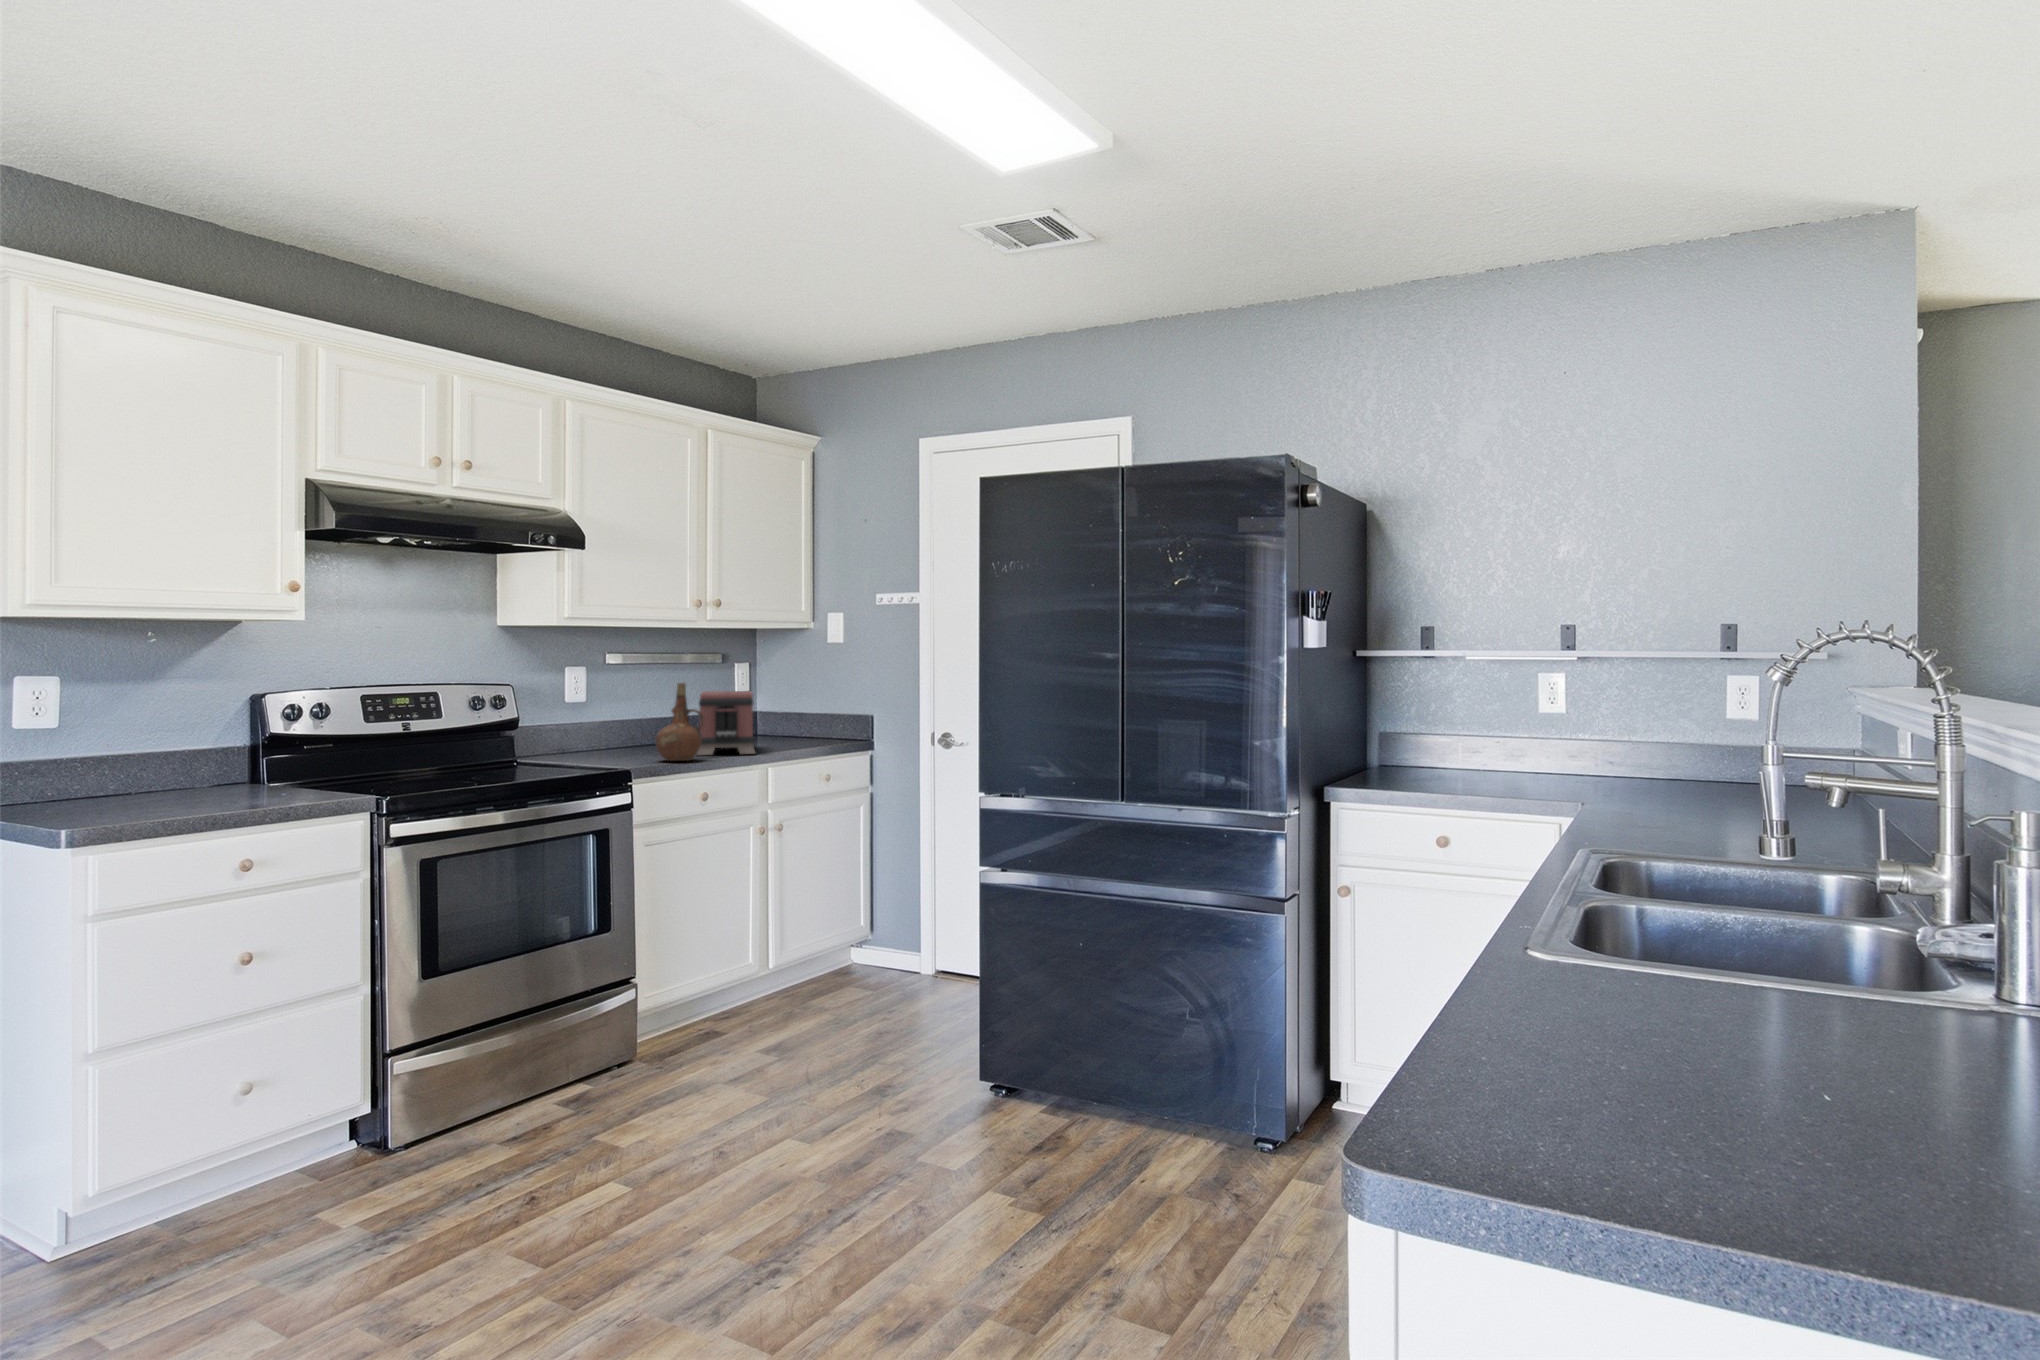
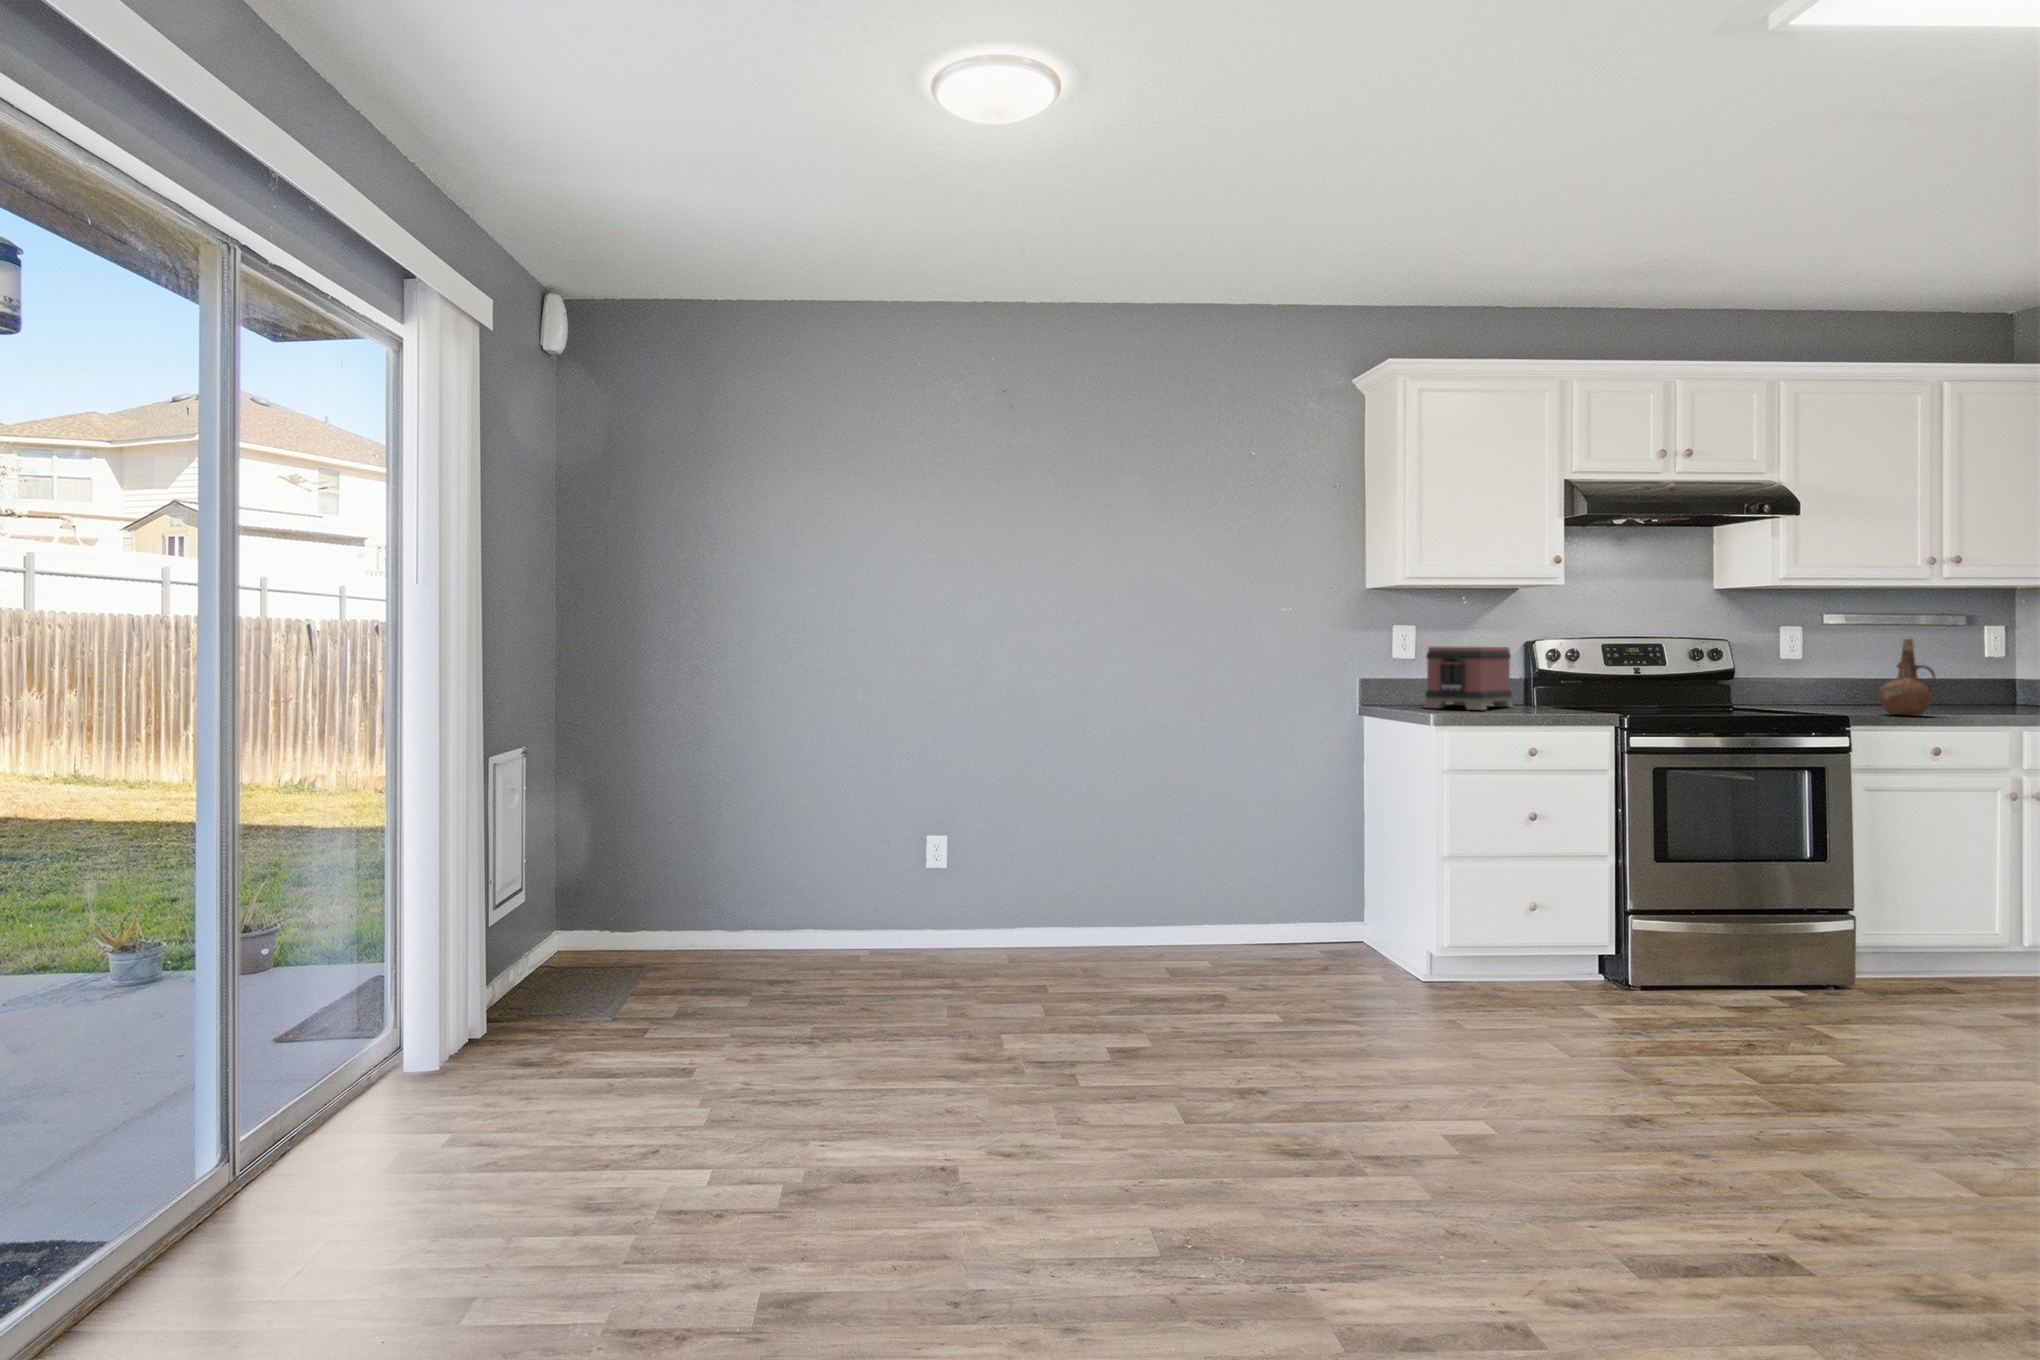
toaster: present [697,691,755,755] -> present [1424,646,1513,710]

